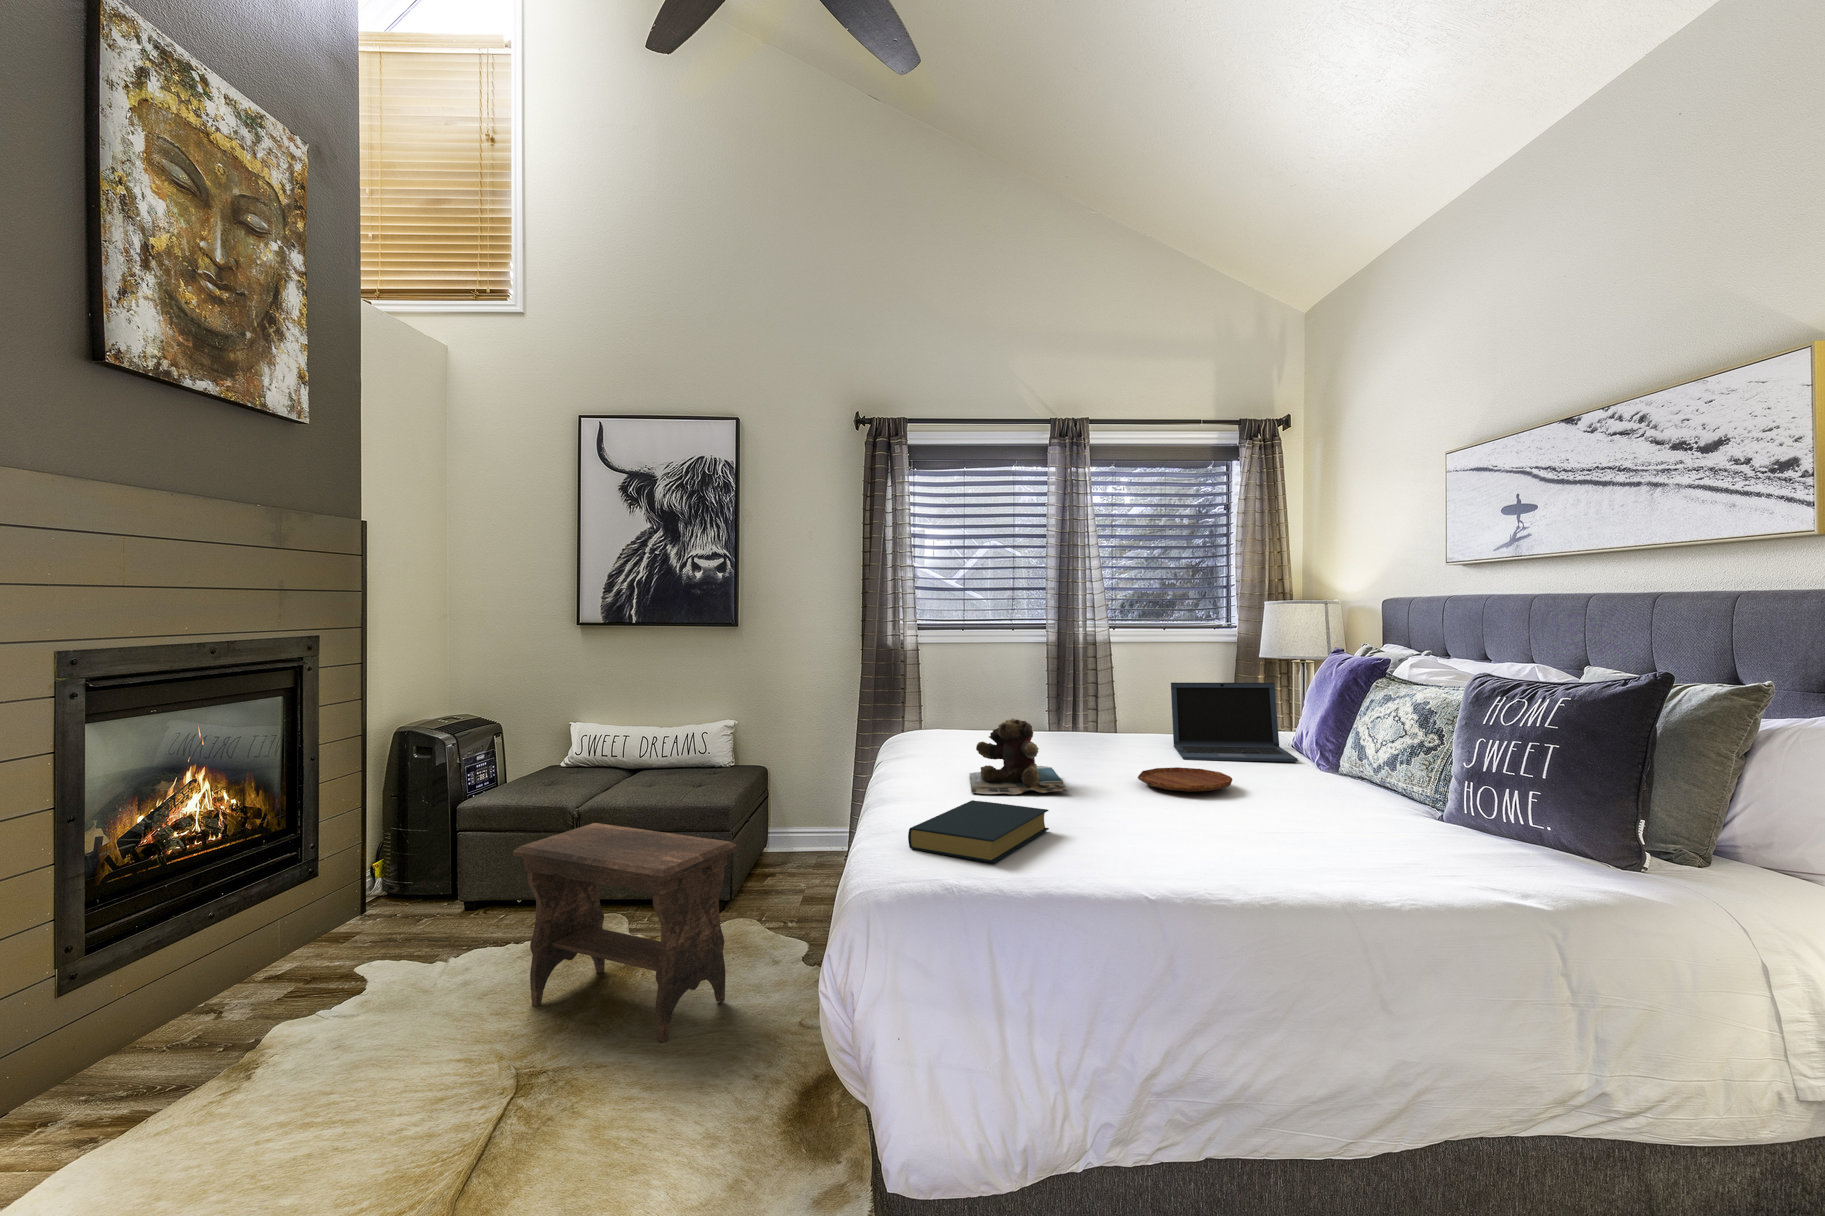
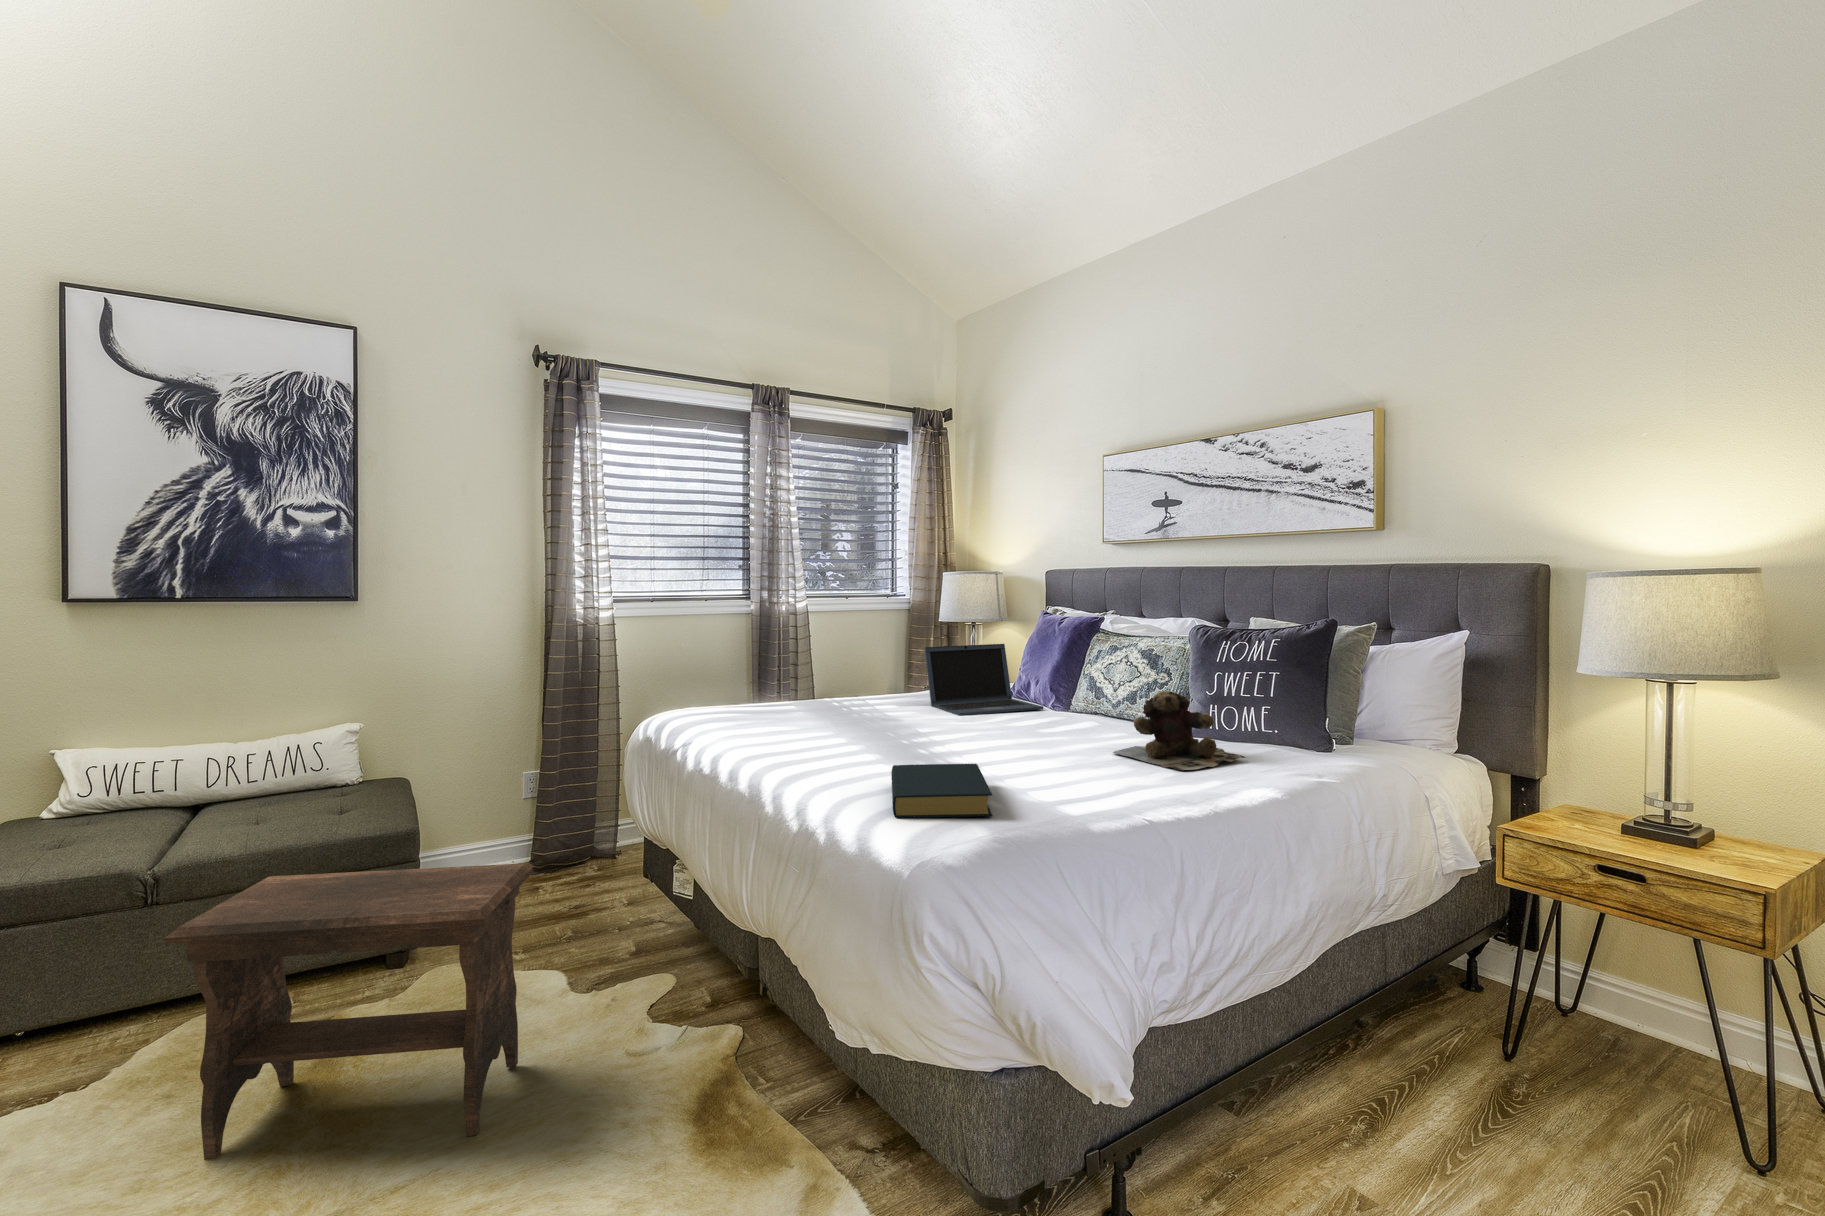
teddy bear: present [969,718,1067,795] -> present [1113,691,1245,770]
tray: present [1138,767,1232,792] -> none [963,720,1046,739]

